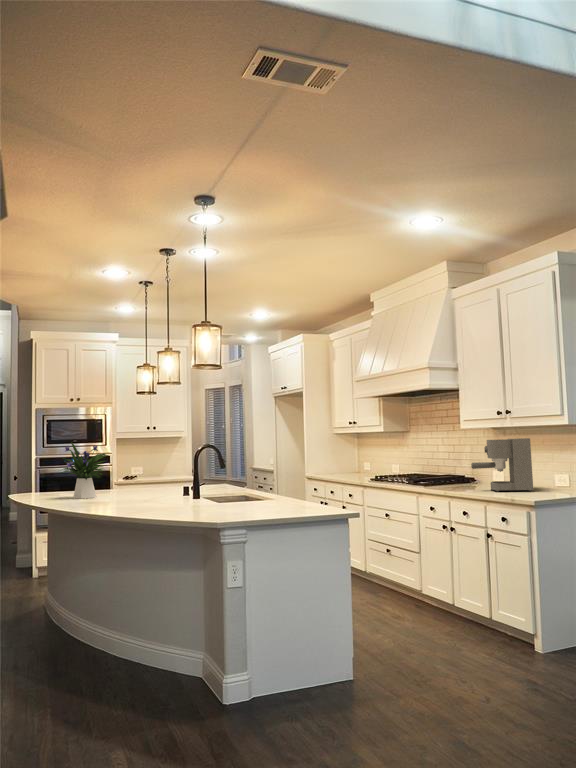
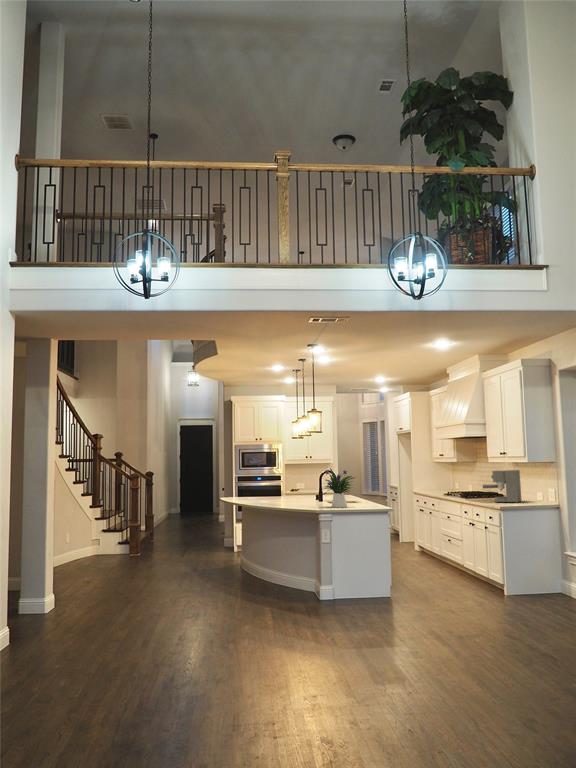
flower arrangement: present [61,442,108,499] -> present [325,468,354,507]

